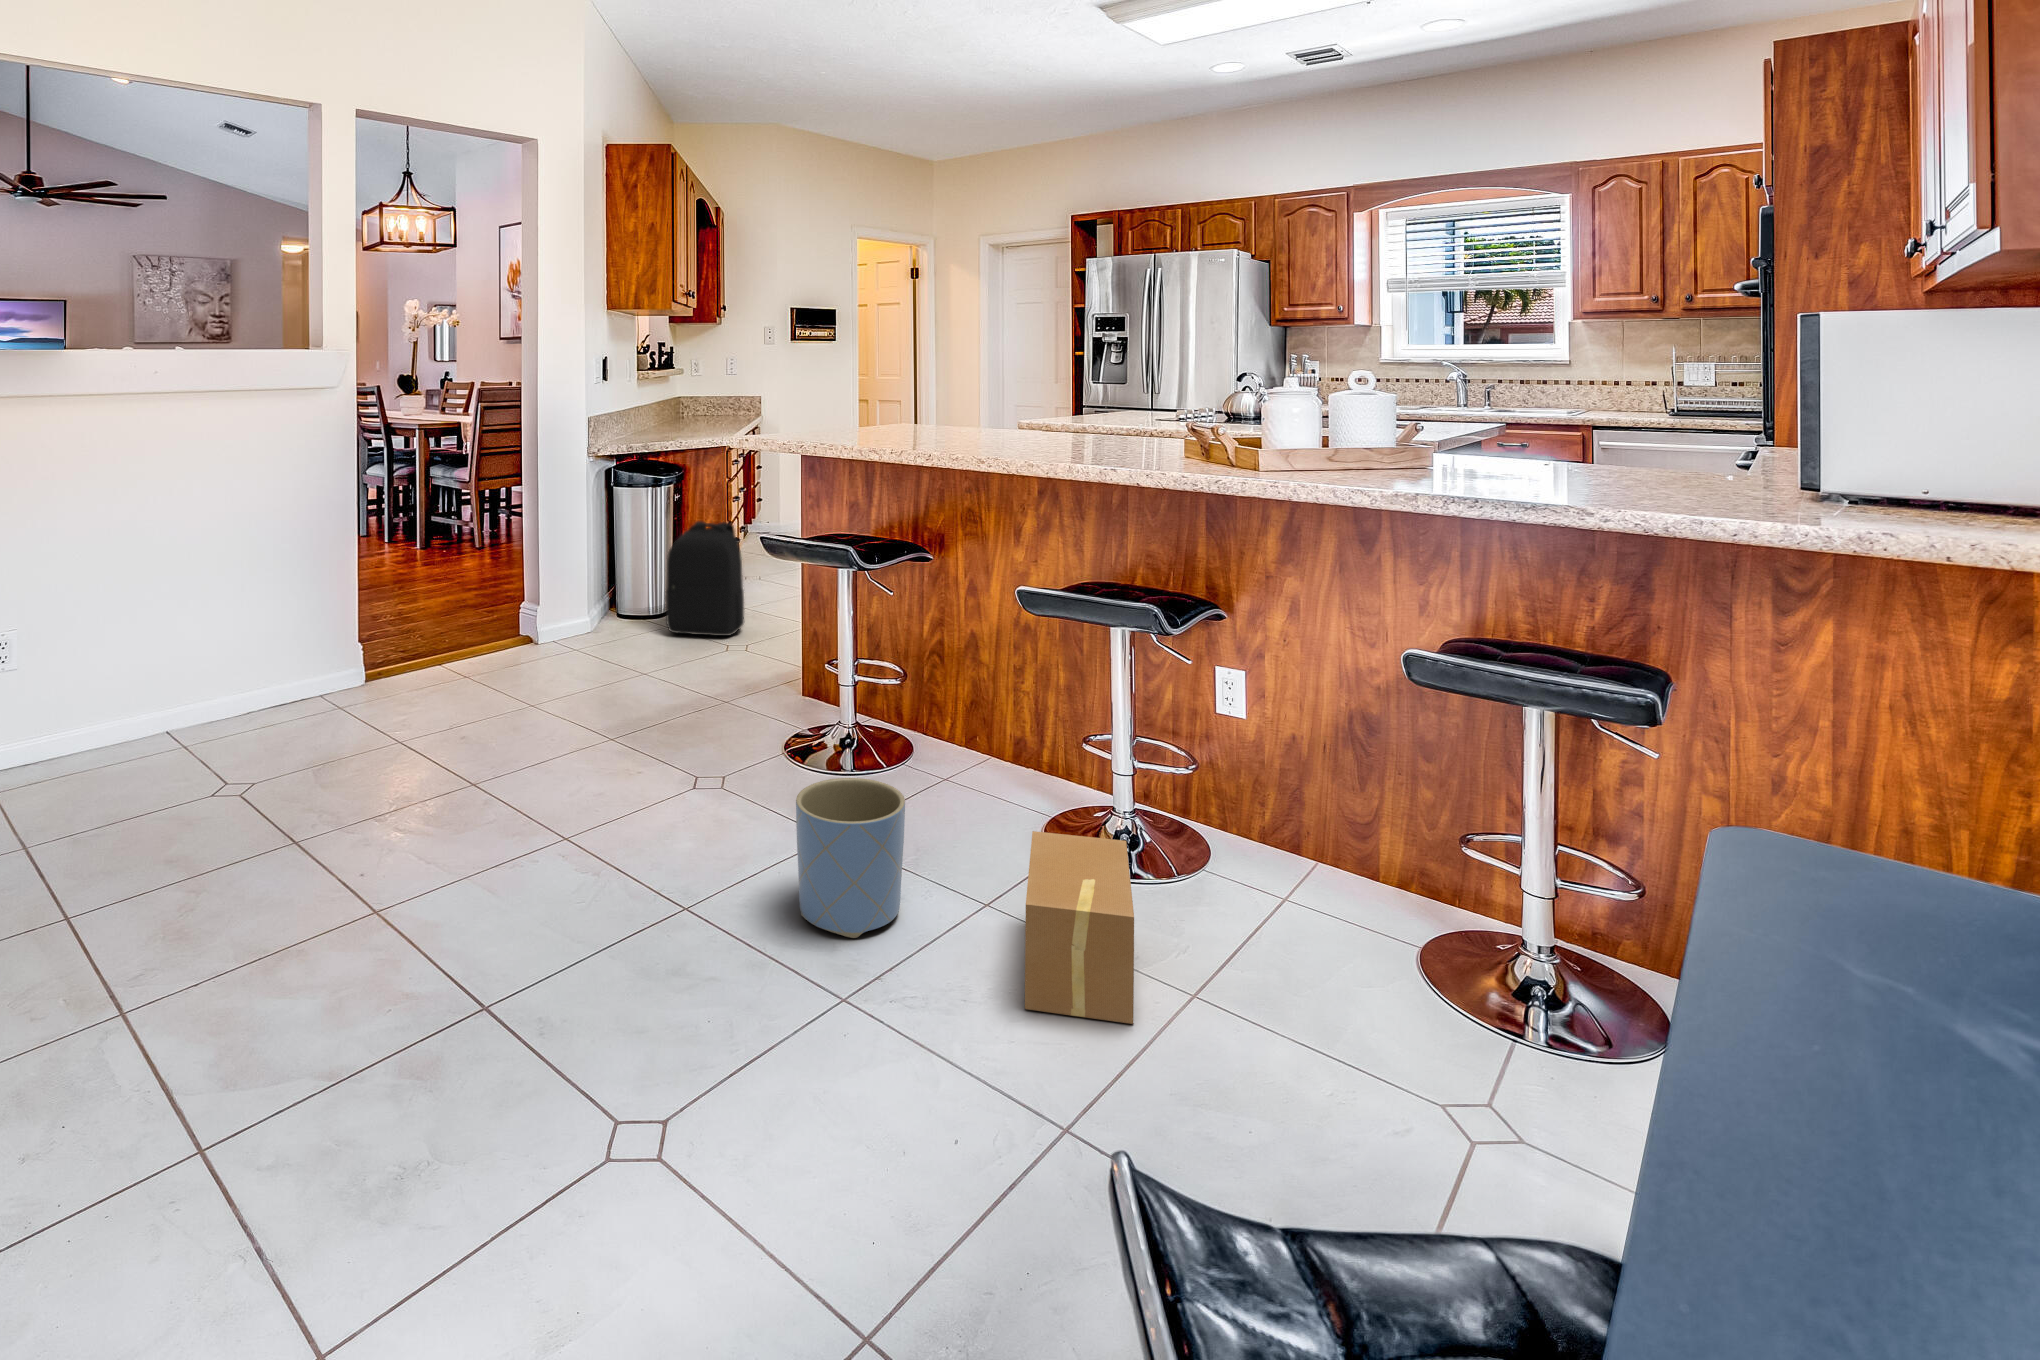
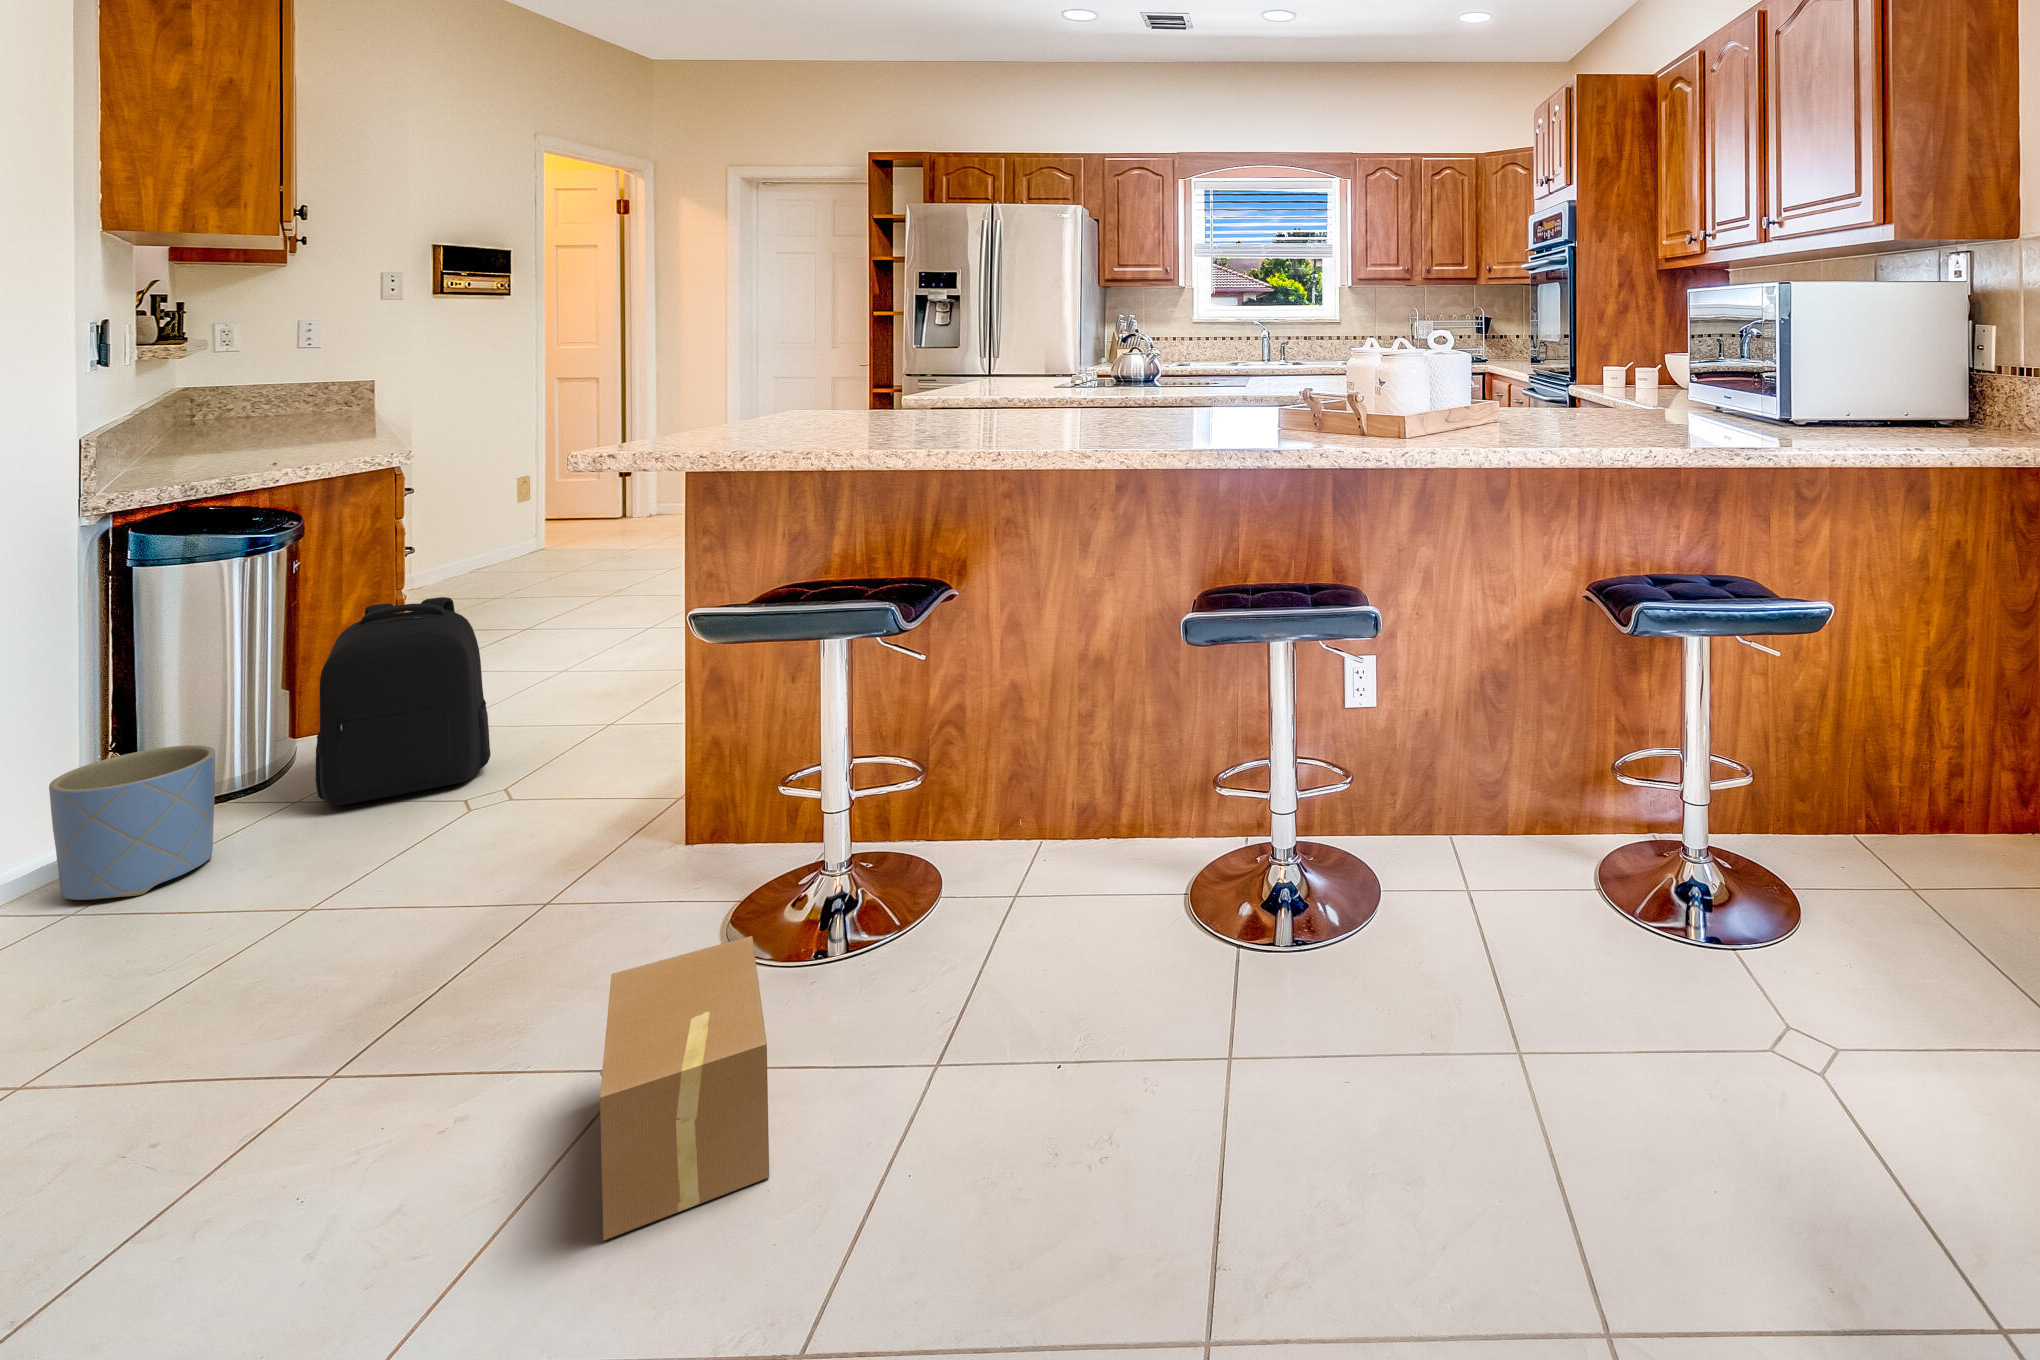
planter: present [796,778,905,938] -> present [49,745,215,900]
cardboard box: present [1025,831,1134,1024] -> present [600,936,769,1240]

